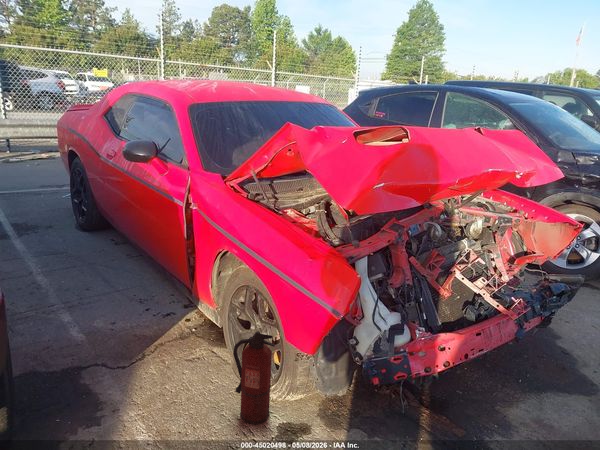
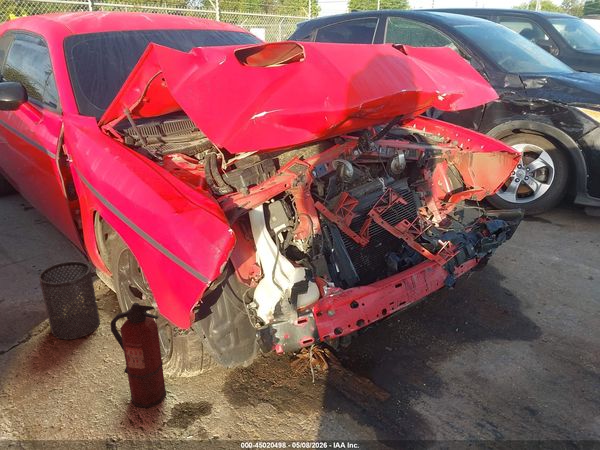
trash can: none [161,293,202,361] -> present [39,261,100,340]

